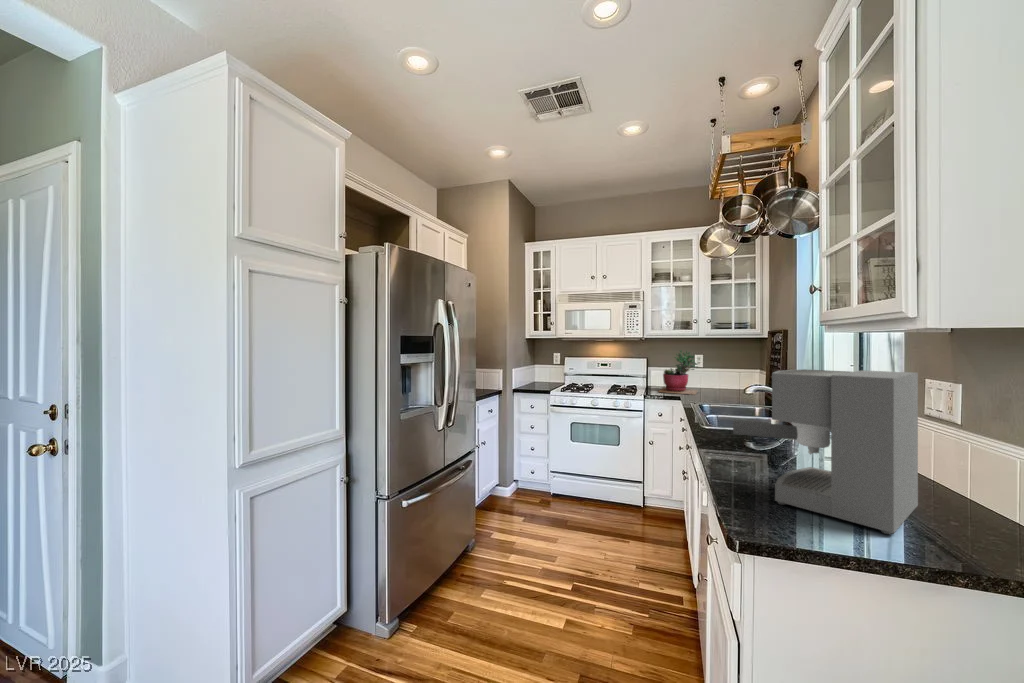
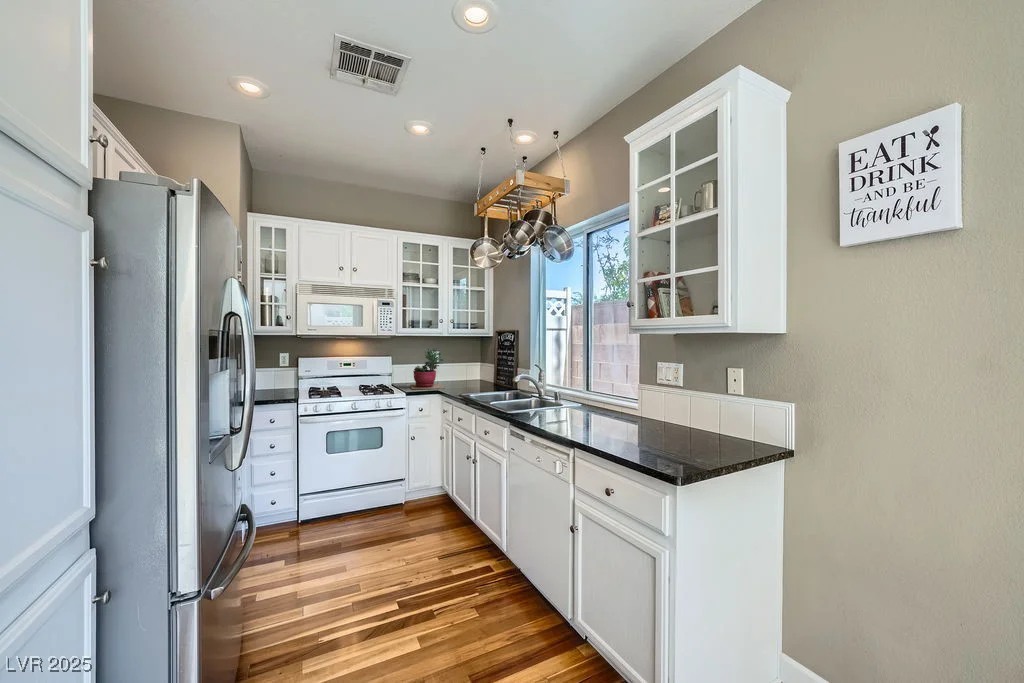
coffee maker: present [733,369,918,534] -> none [608,358,715,455]

